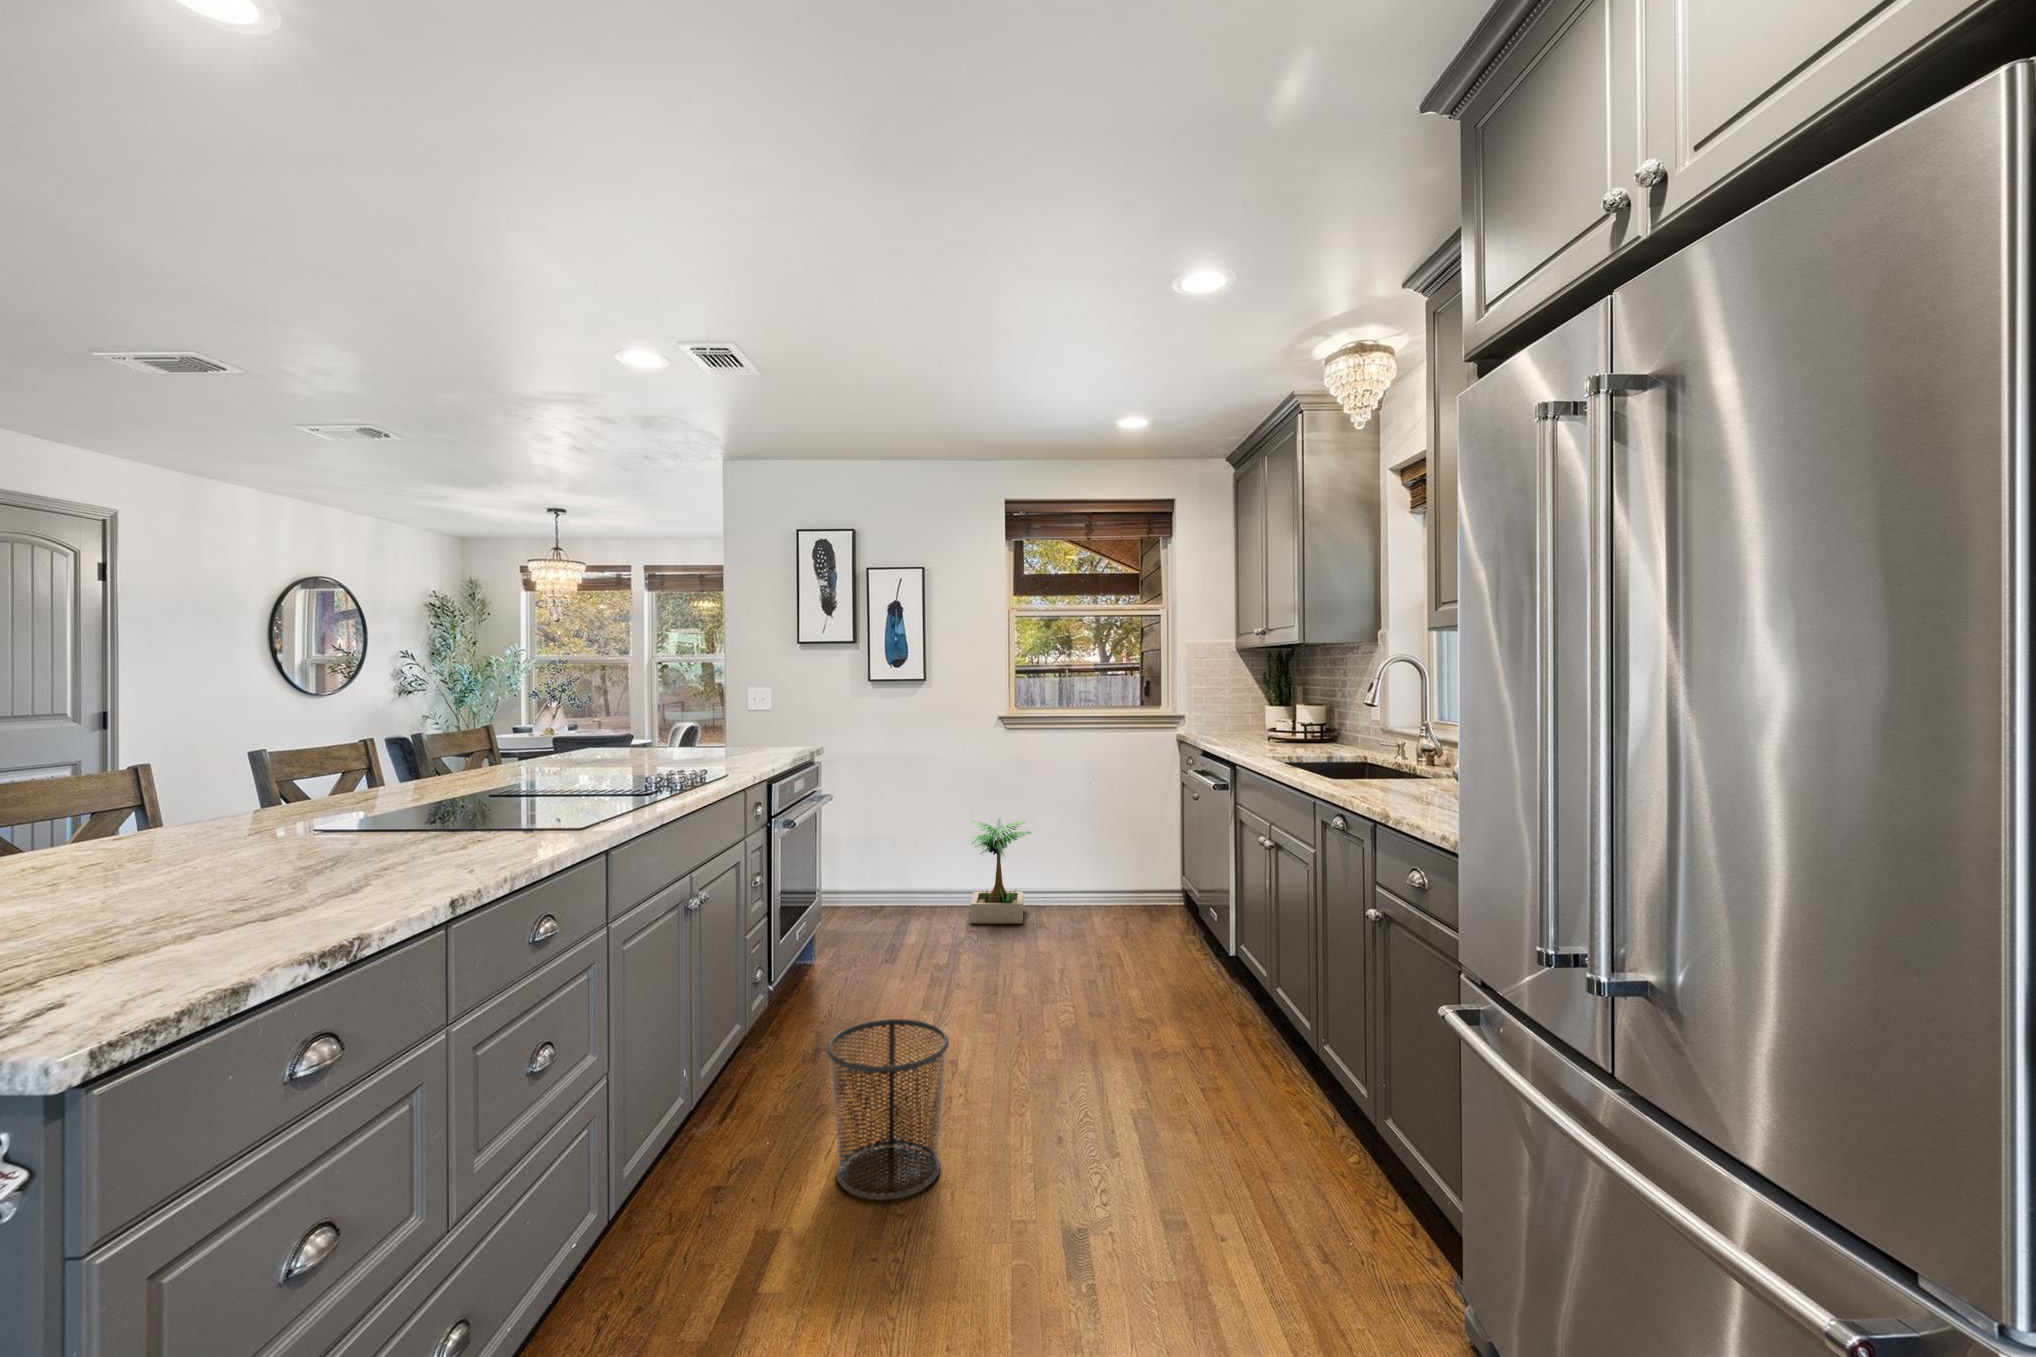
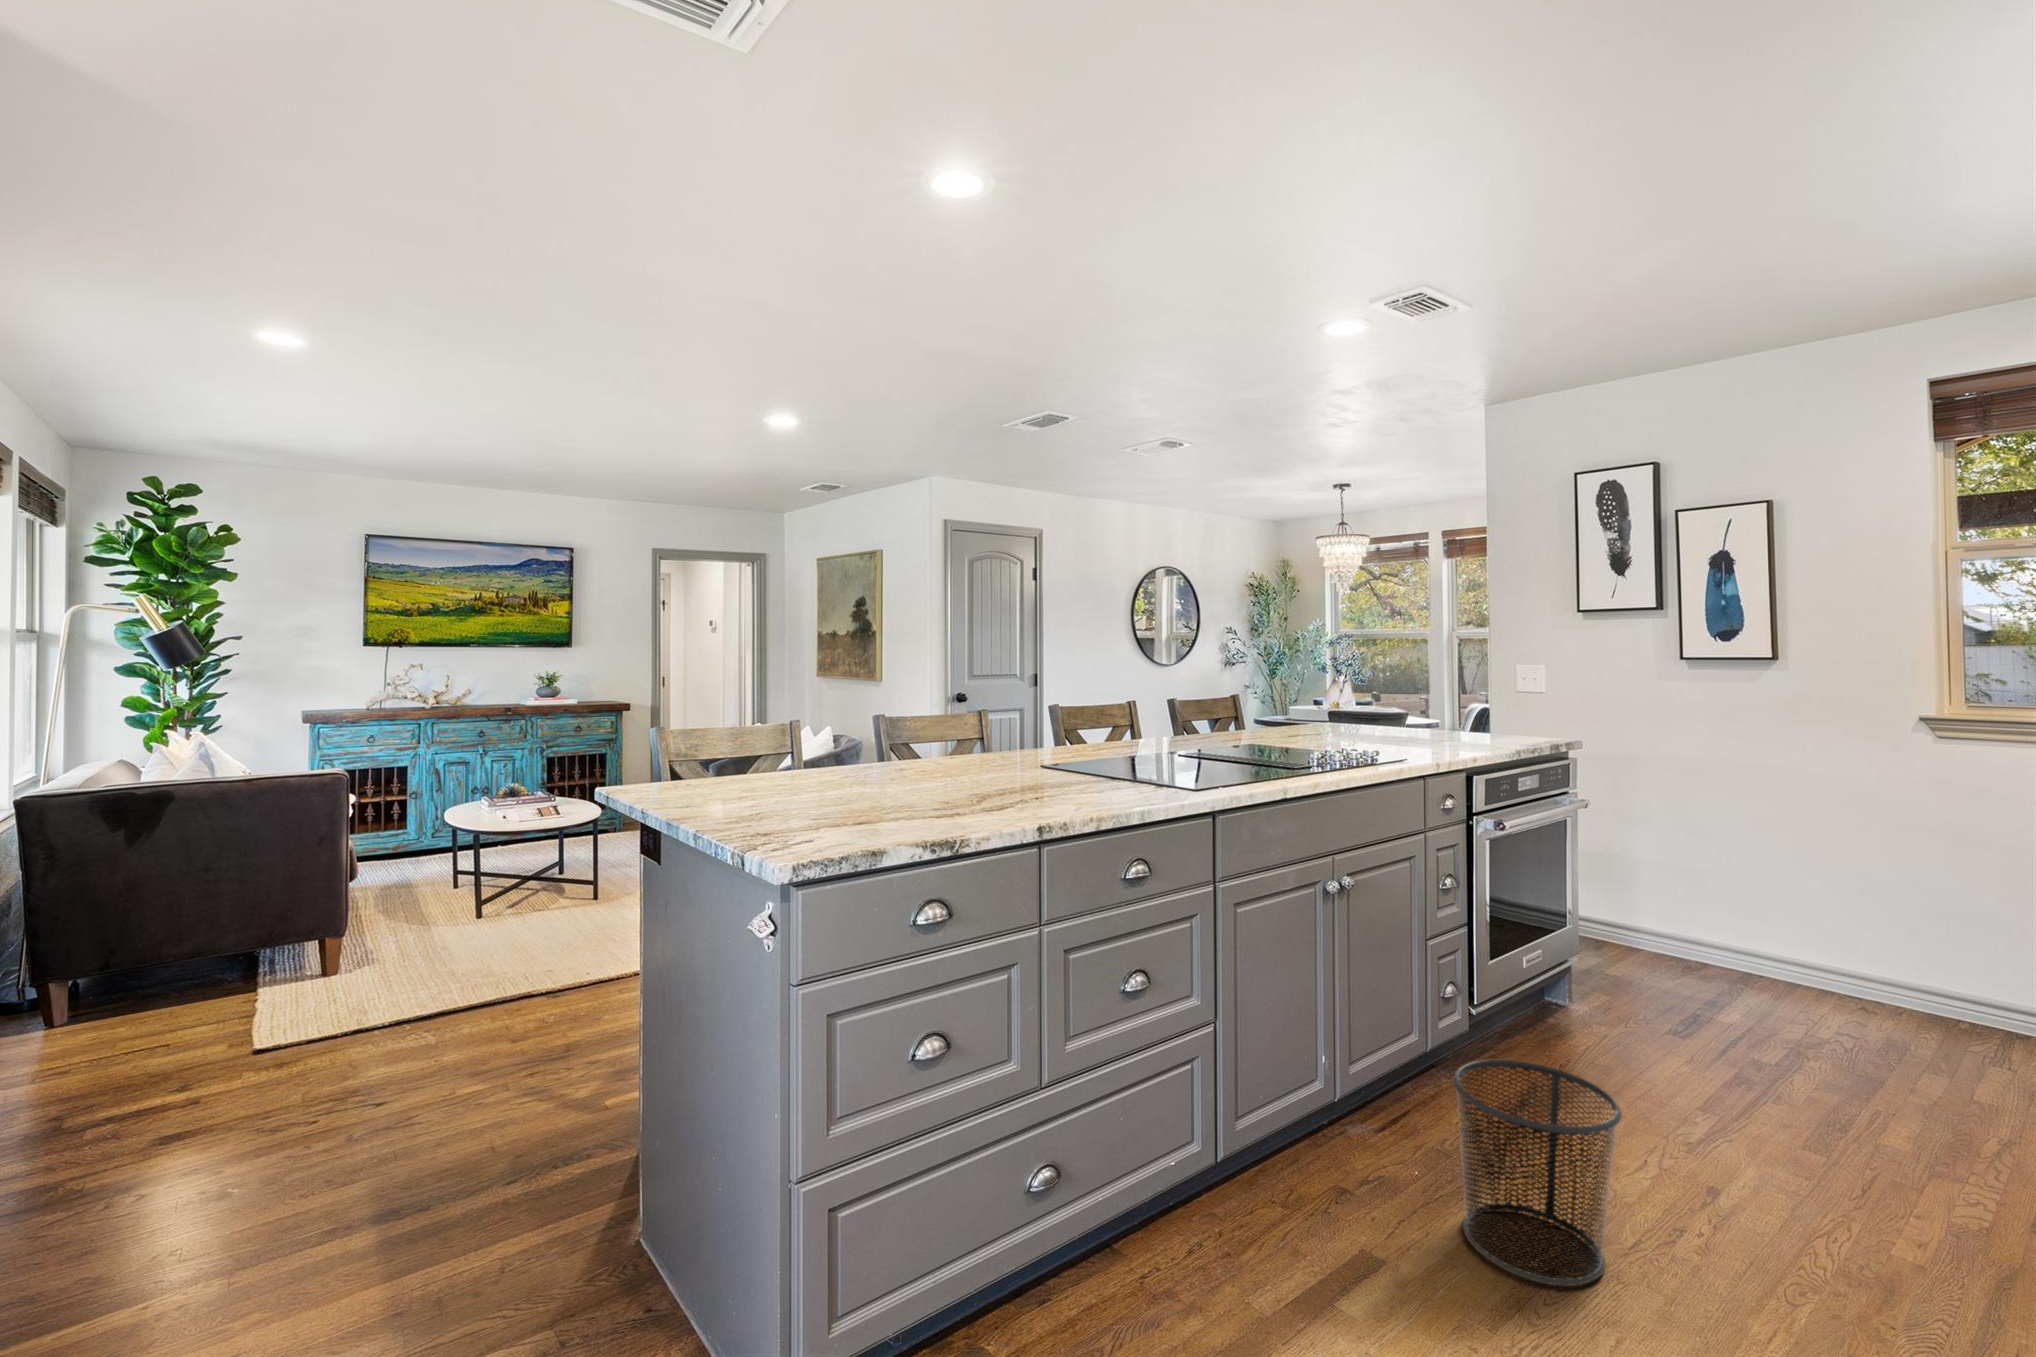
potted plant: present [970,819,1031,924] -> none [1825,857,1974,1025]

